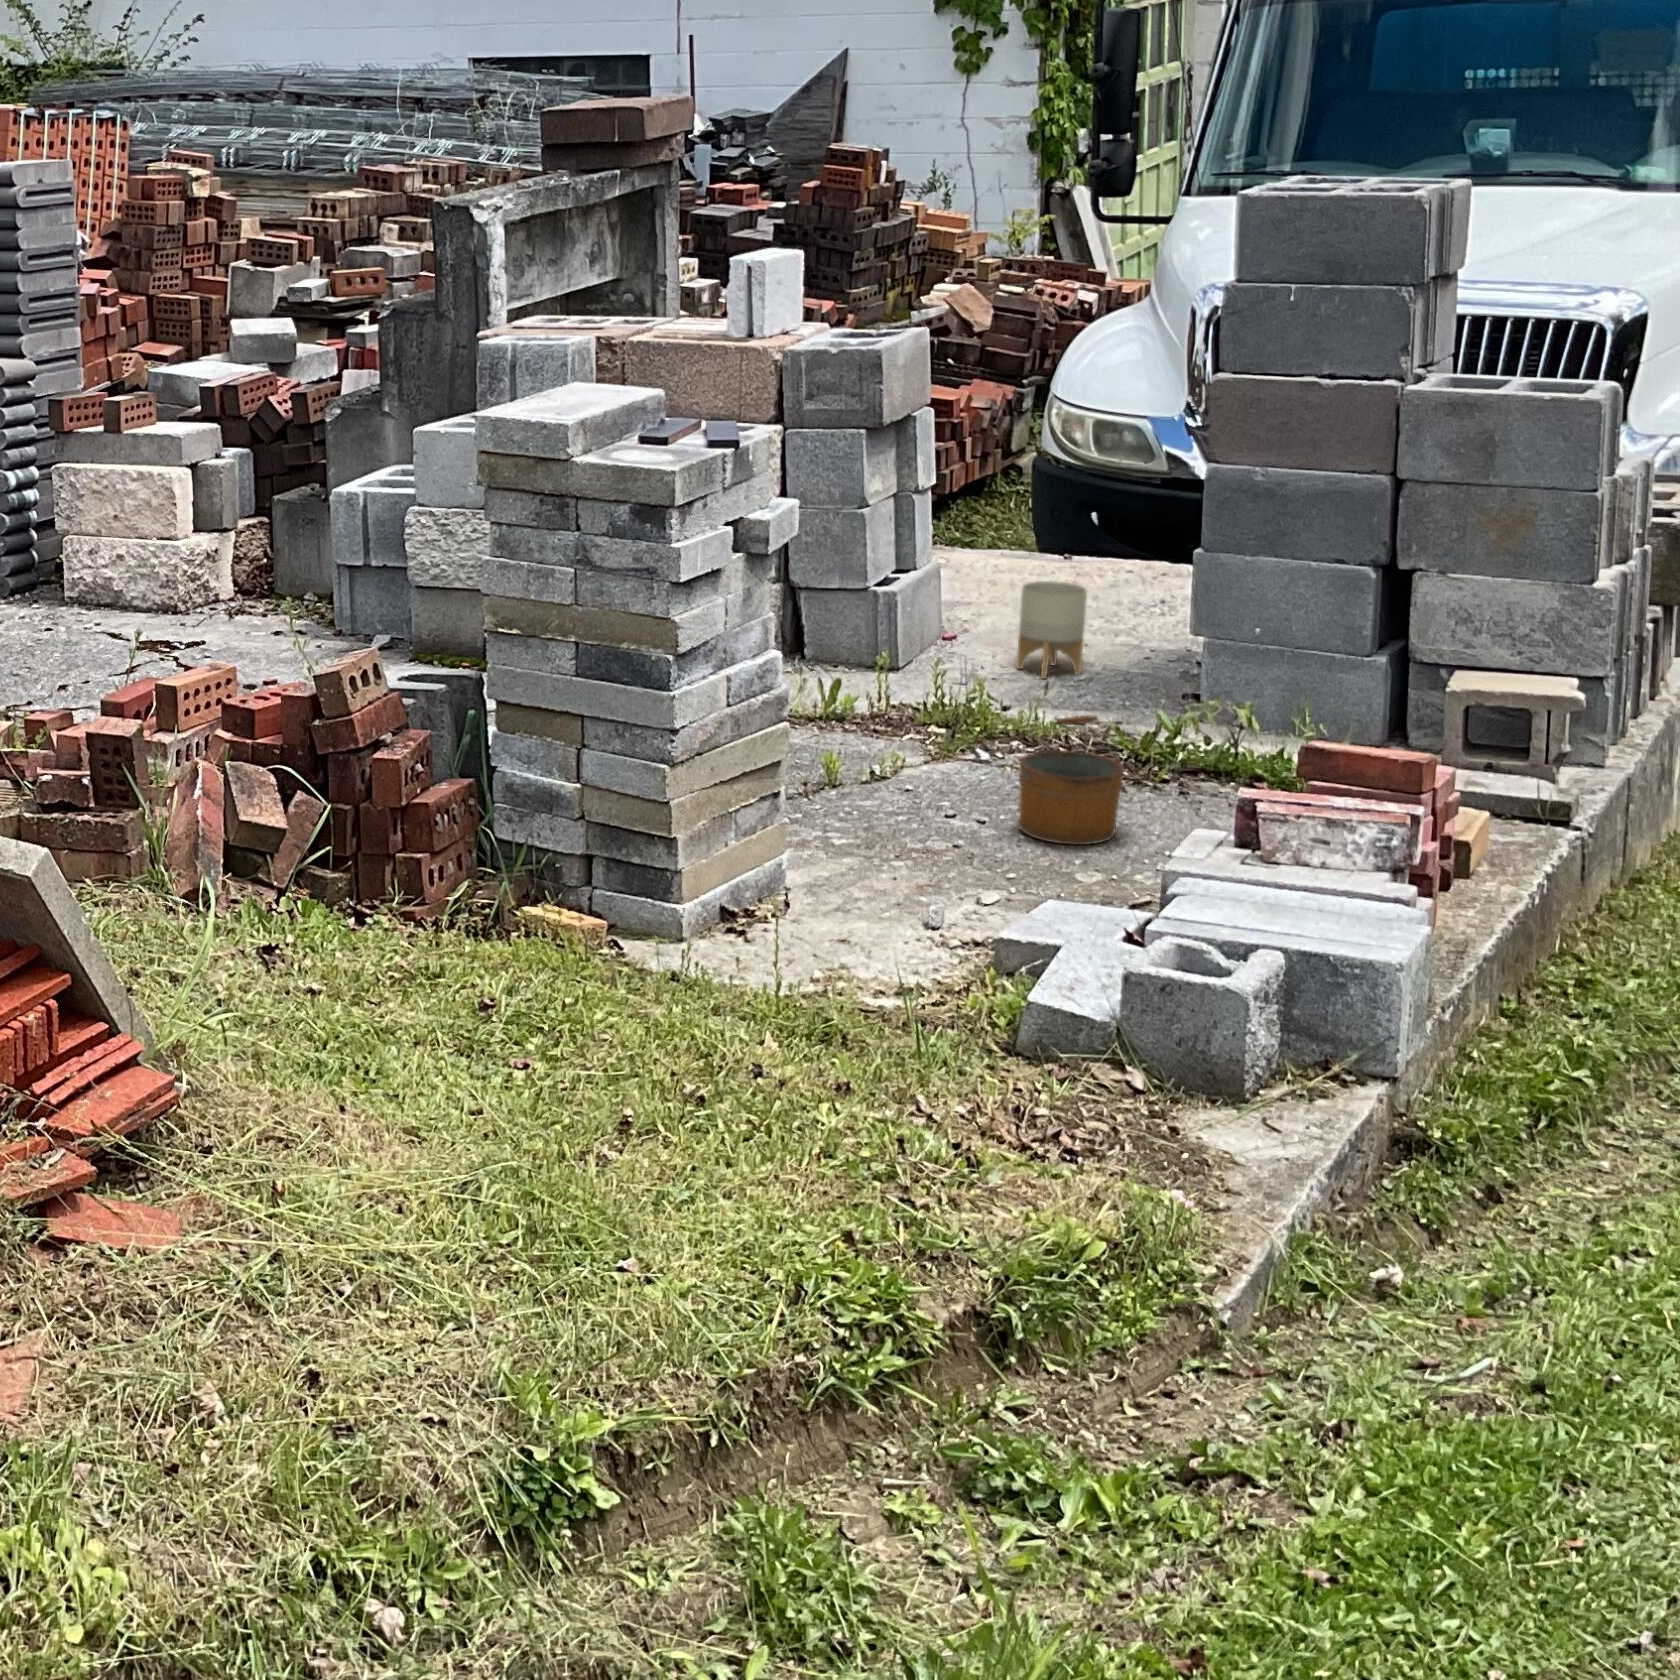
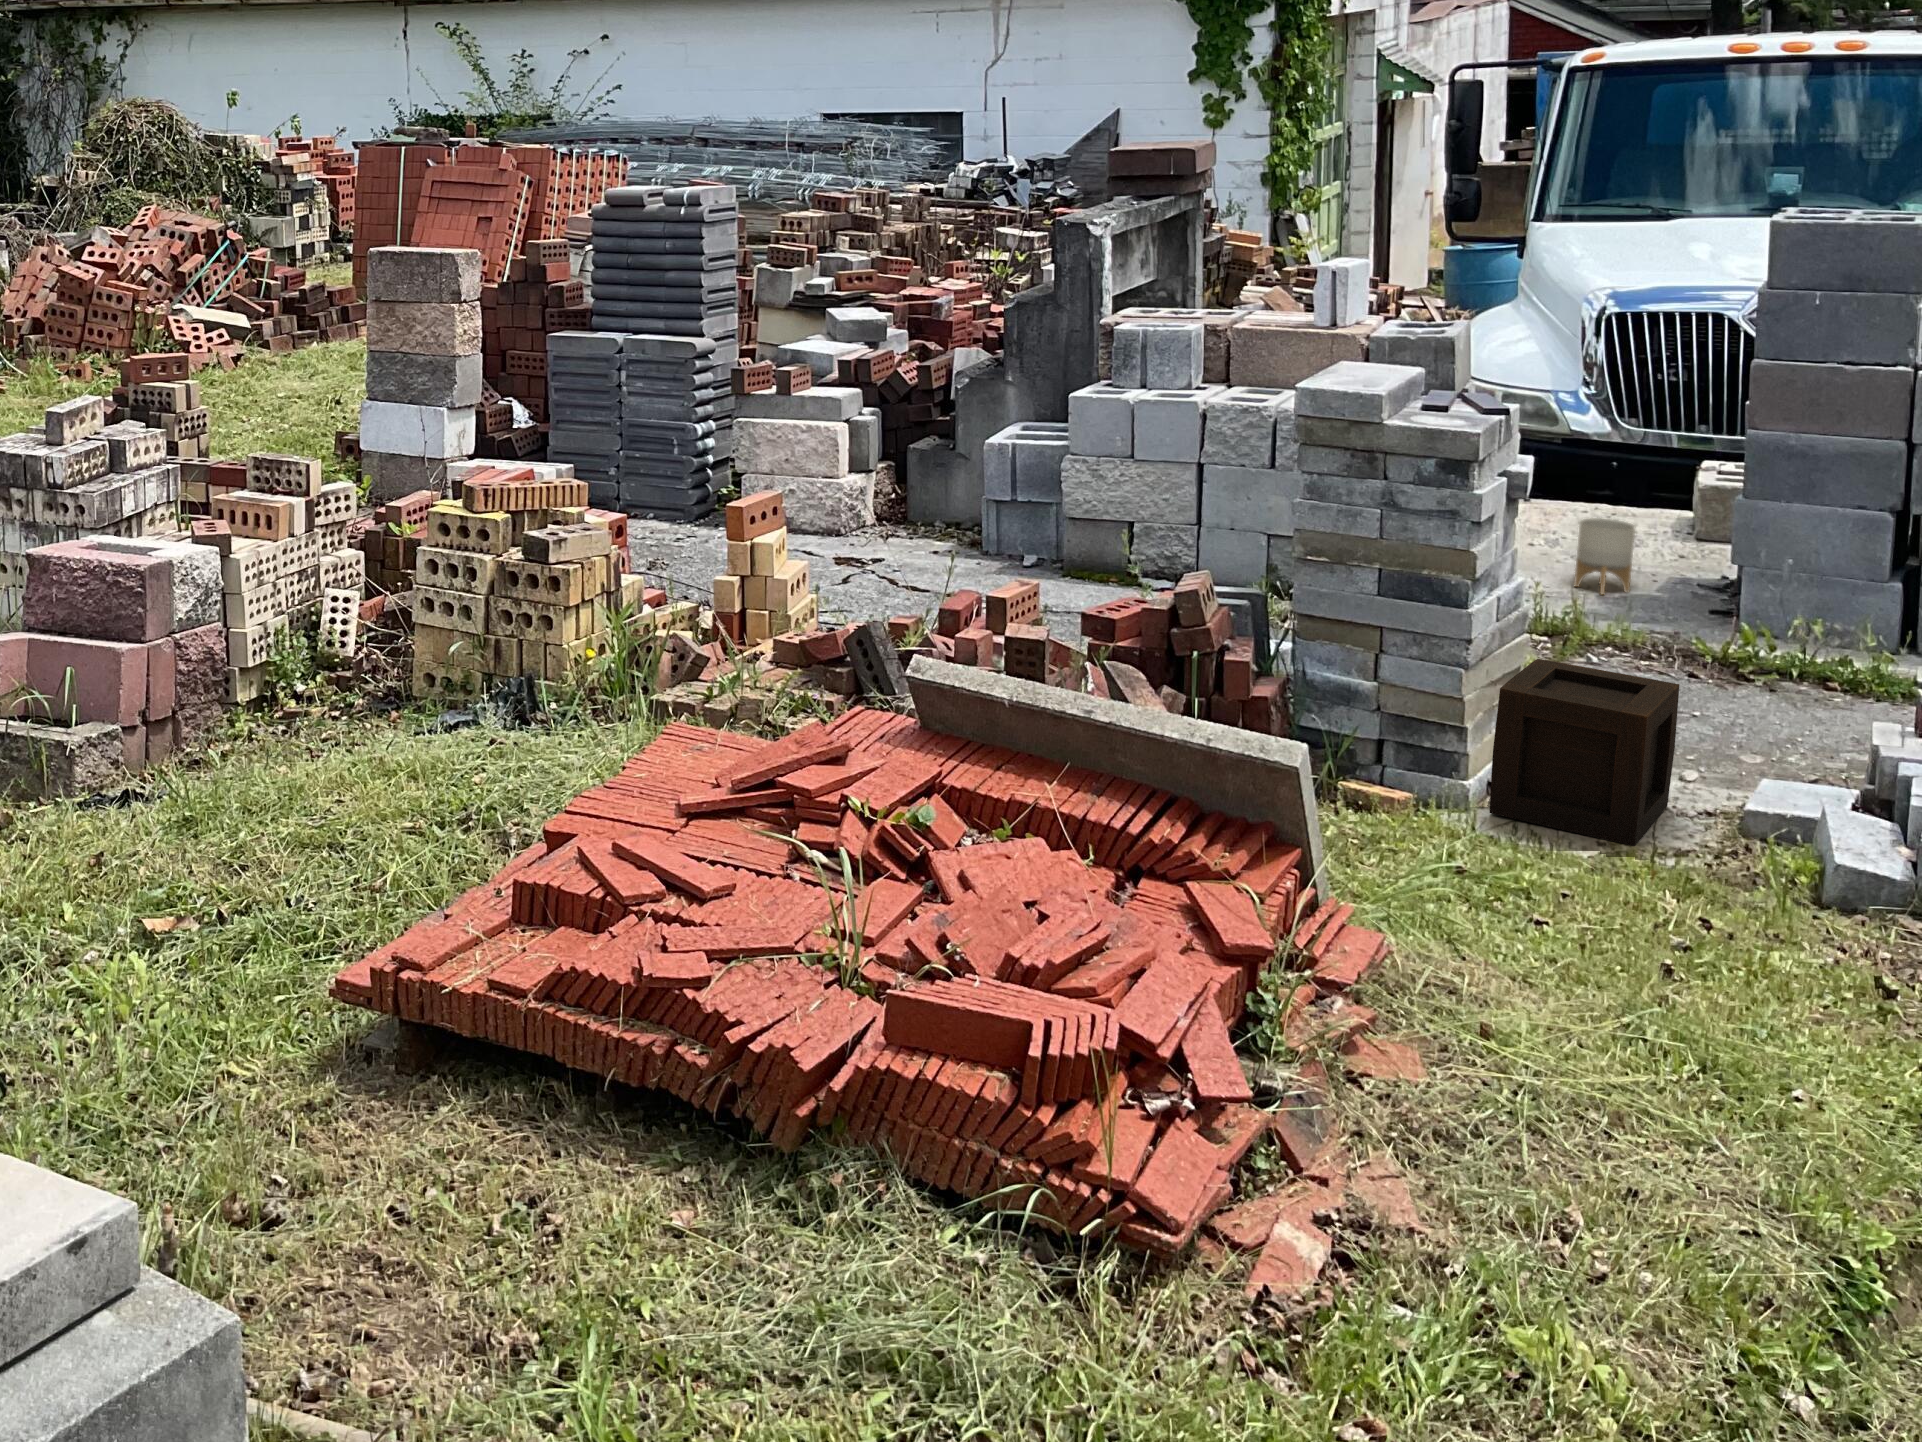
bucket: present [1019,716,1124,845] -> none [1674,628,1768,731]
wooden crate: none [701,755,936,986] -> present [1489,659,1679,846]

